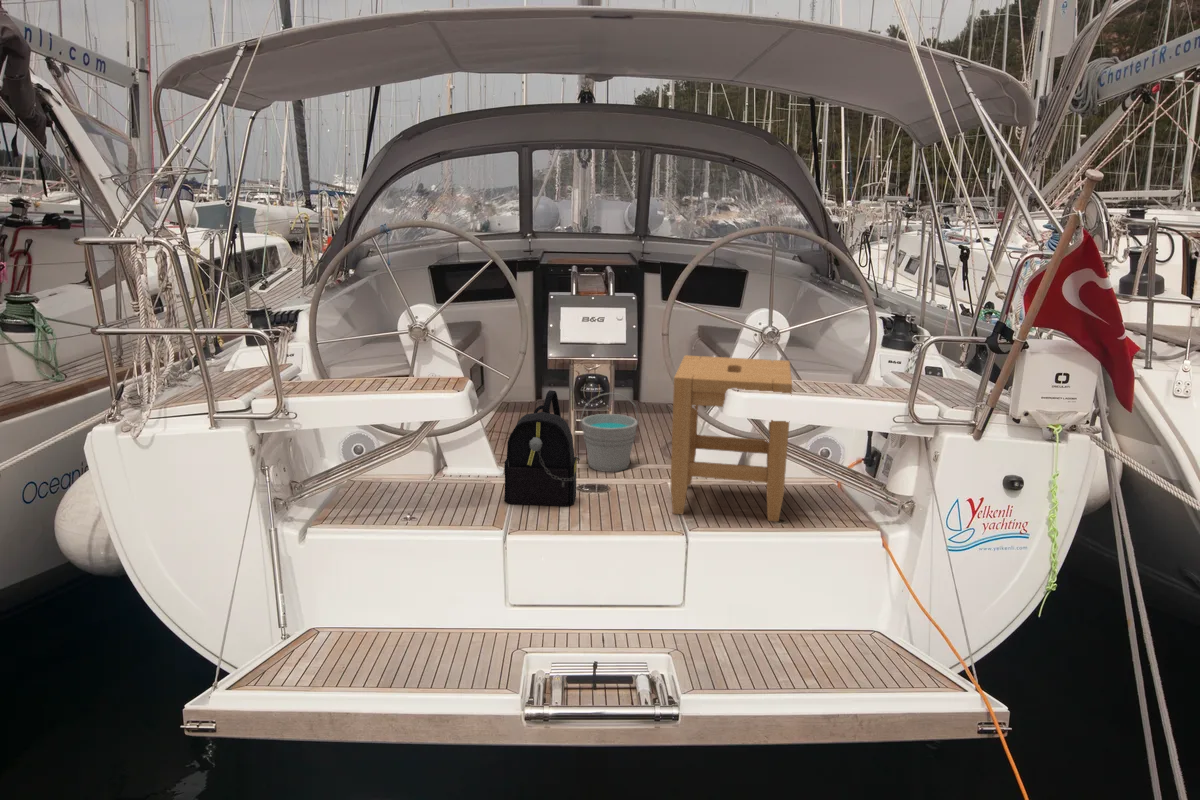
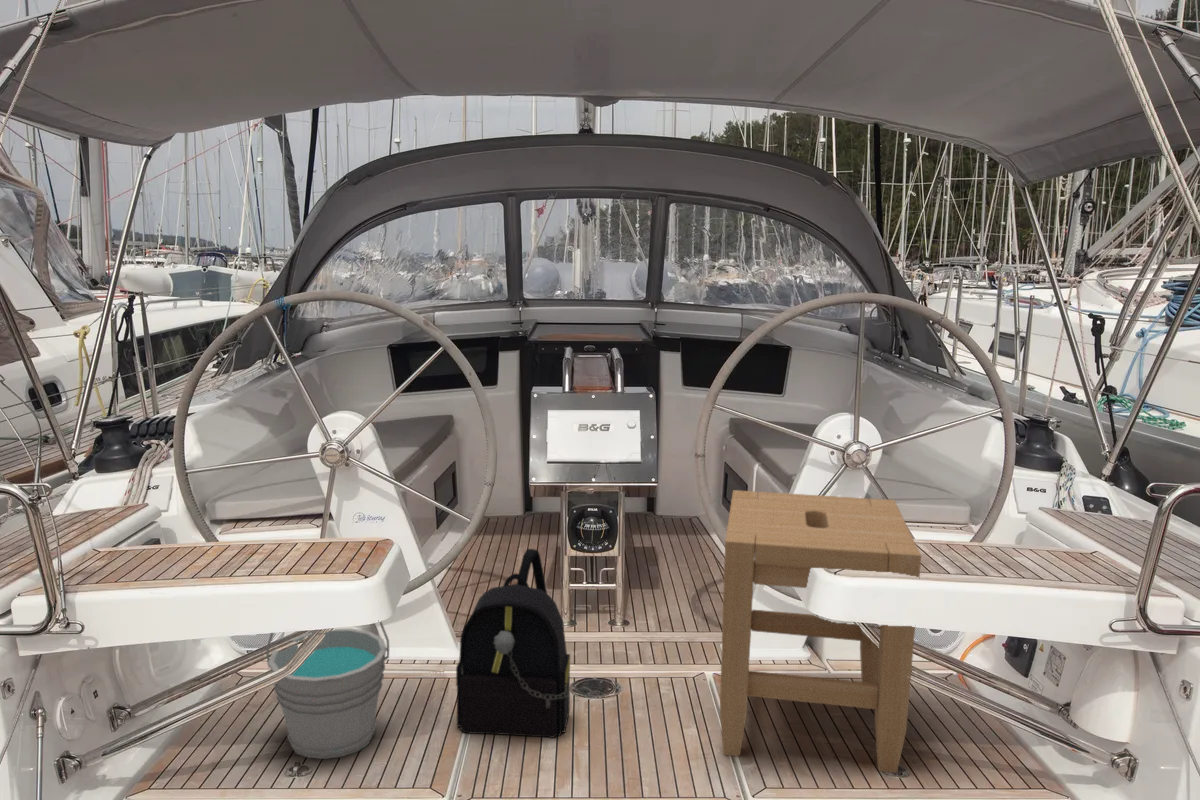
bucket: present [580,393,638,472] -> present [266,620,389,759]

